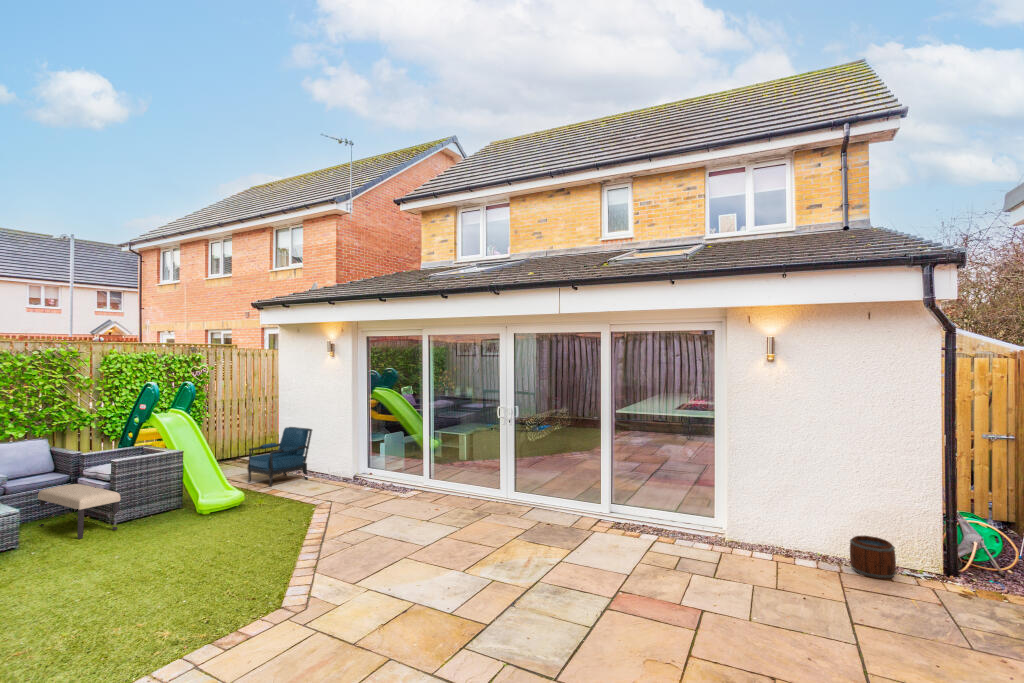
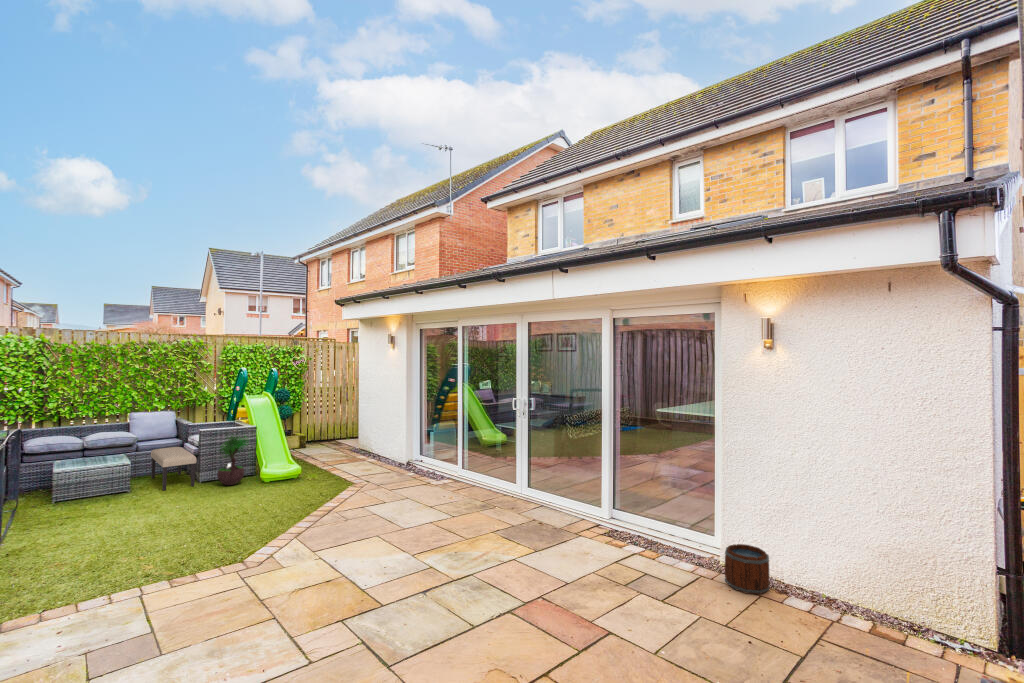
chair: present [248,427,312,487] -> none [325,410,378,462]
potted tree: none [150,459,193,524] -> present [217,436,247,485]
bucket: present [850,536,896,579] -> present [725,544,769,594]

